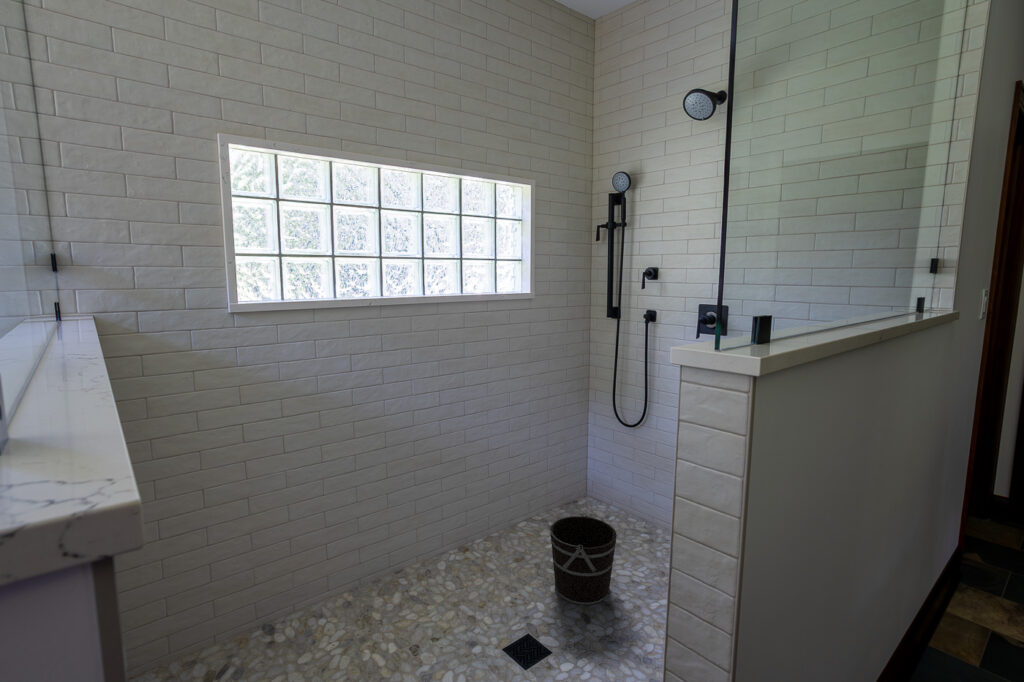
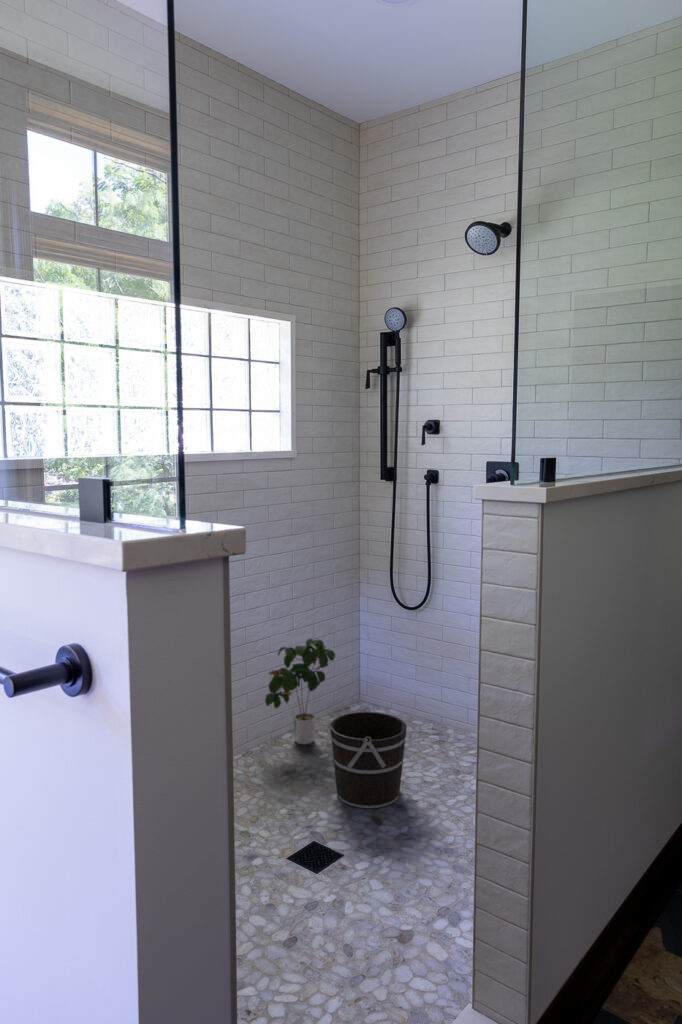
potted plant: none [503,446,564,533] -> present [265,639,335,744]

